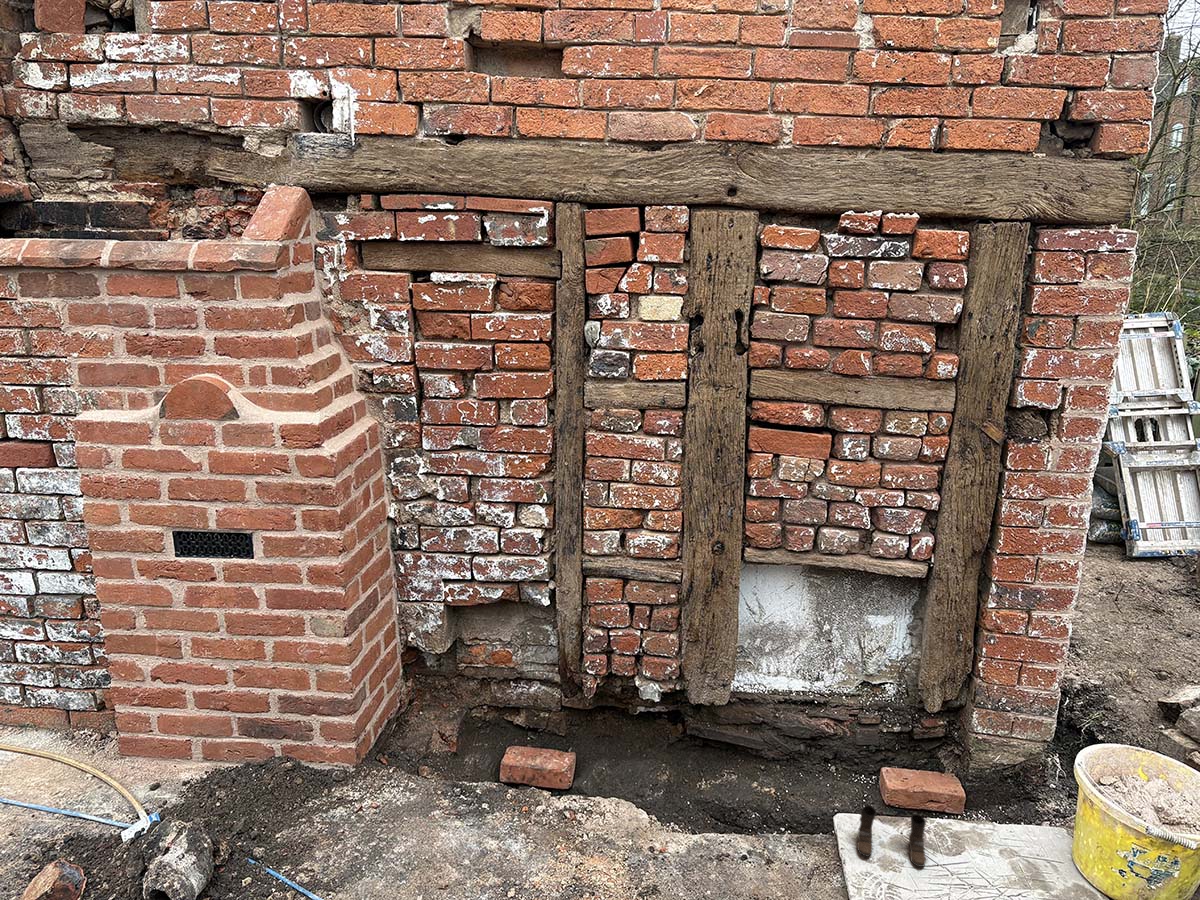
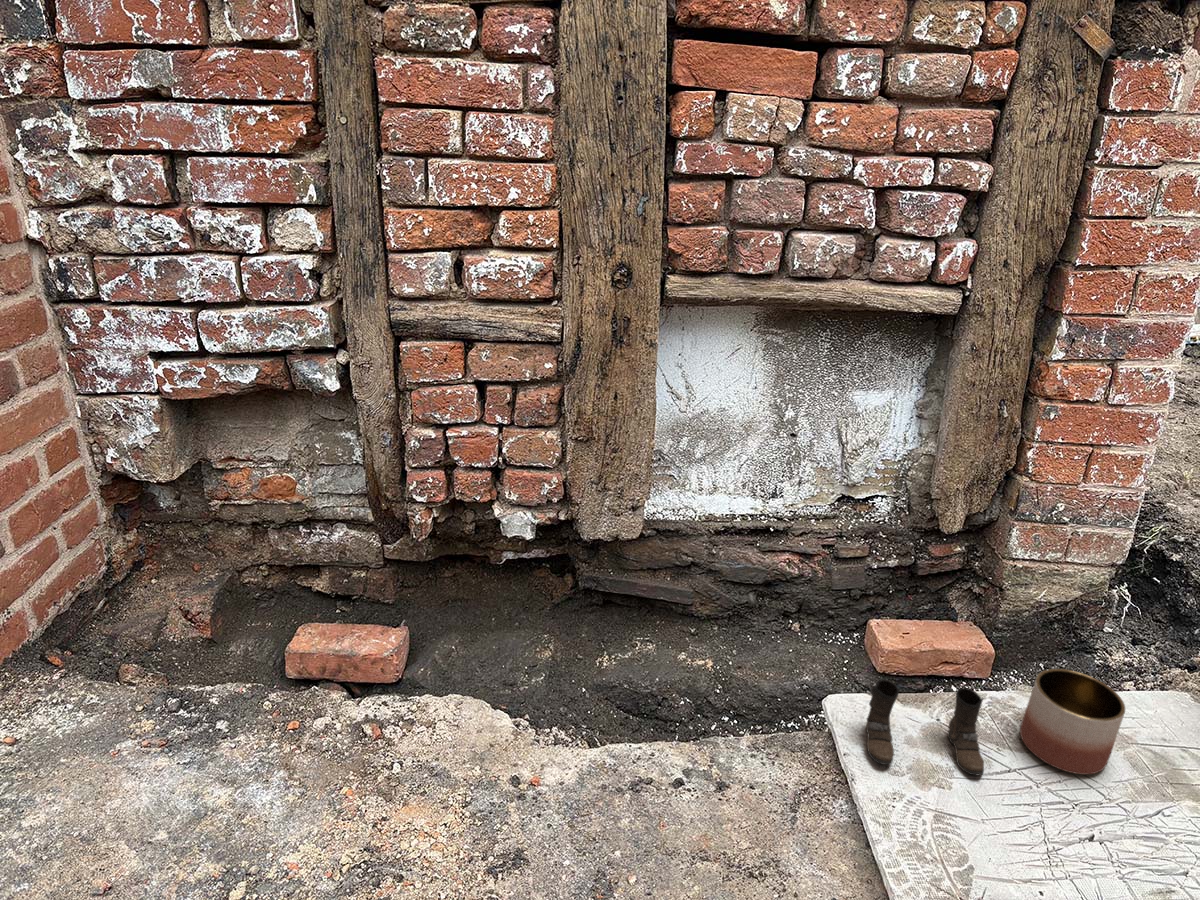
planter: none [954,807,1010,872] -> present [1020,669,1125,774]

